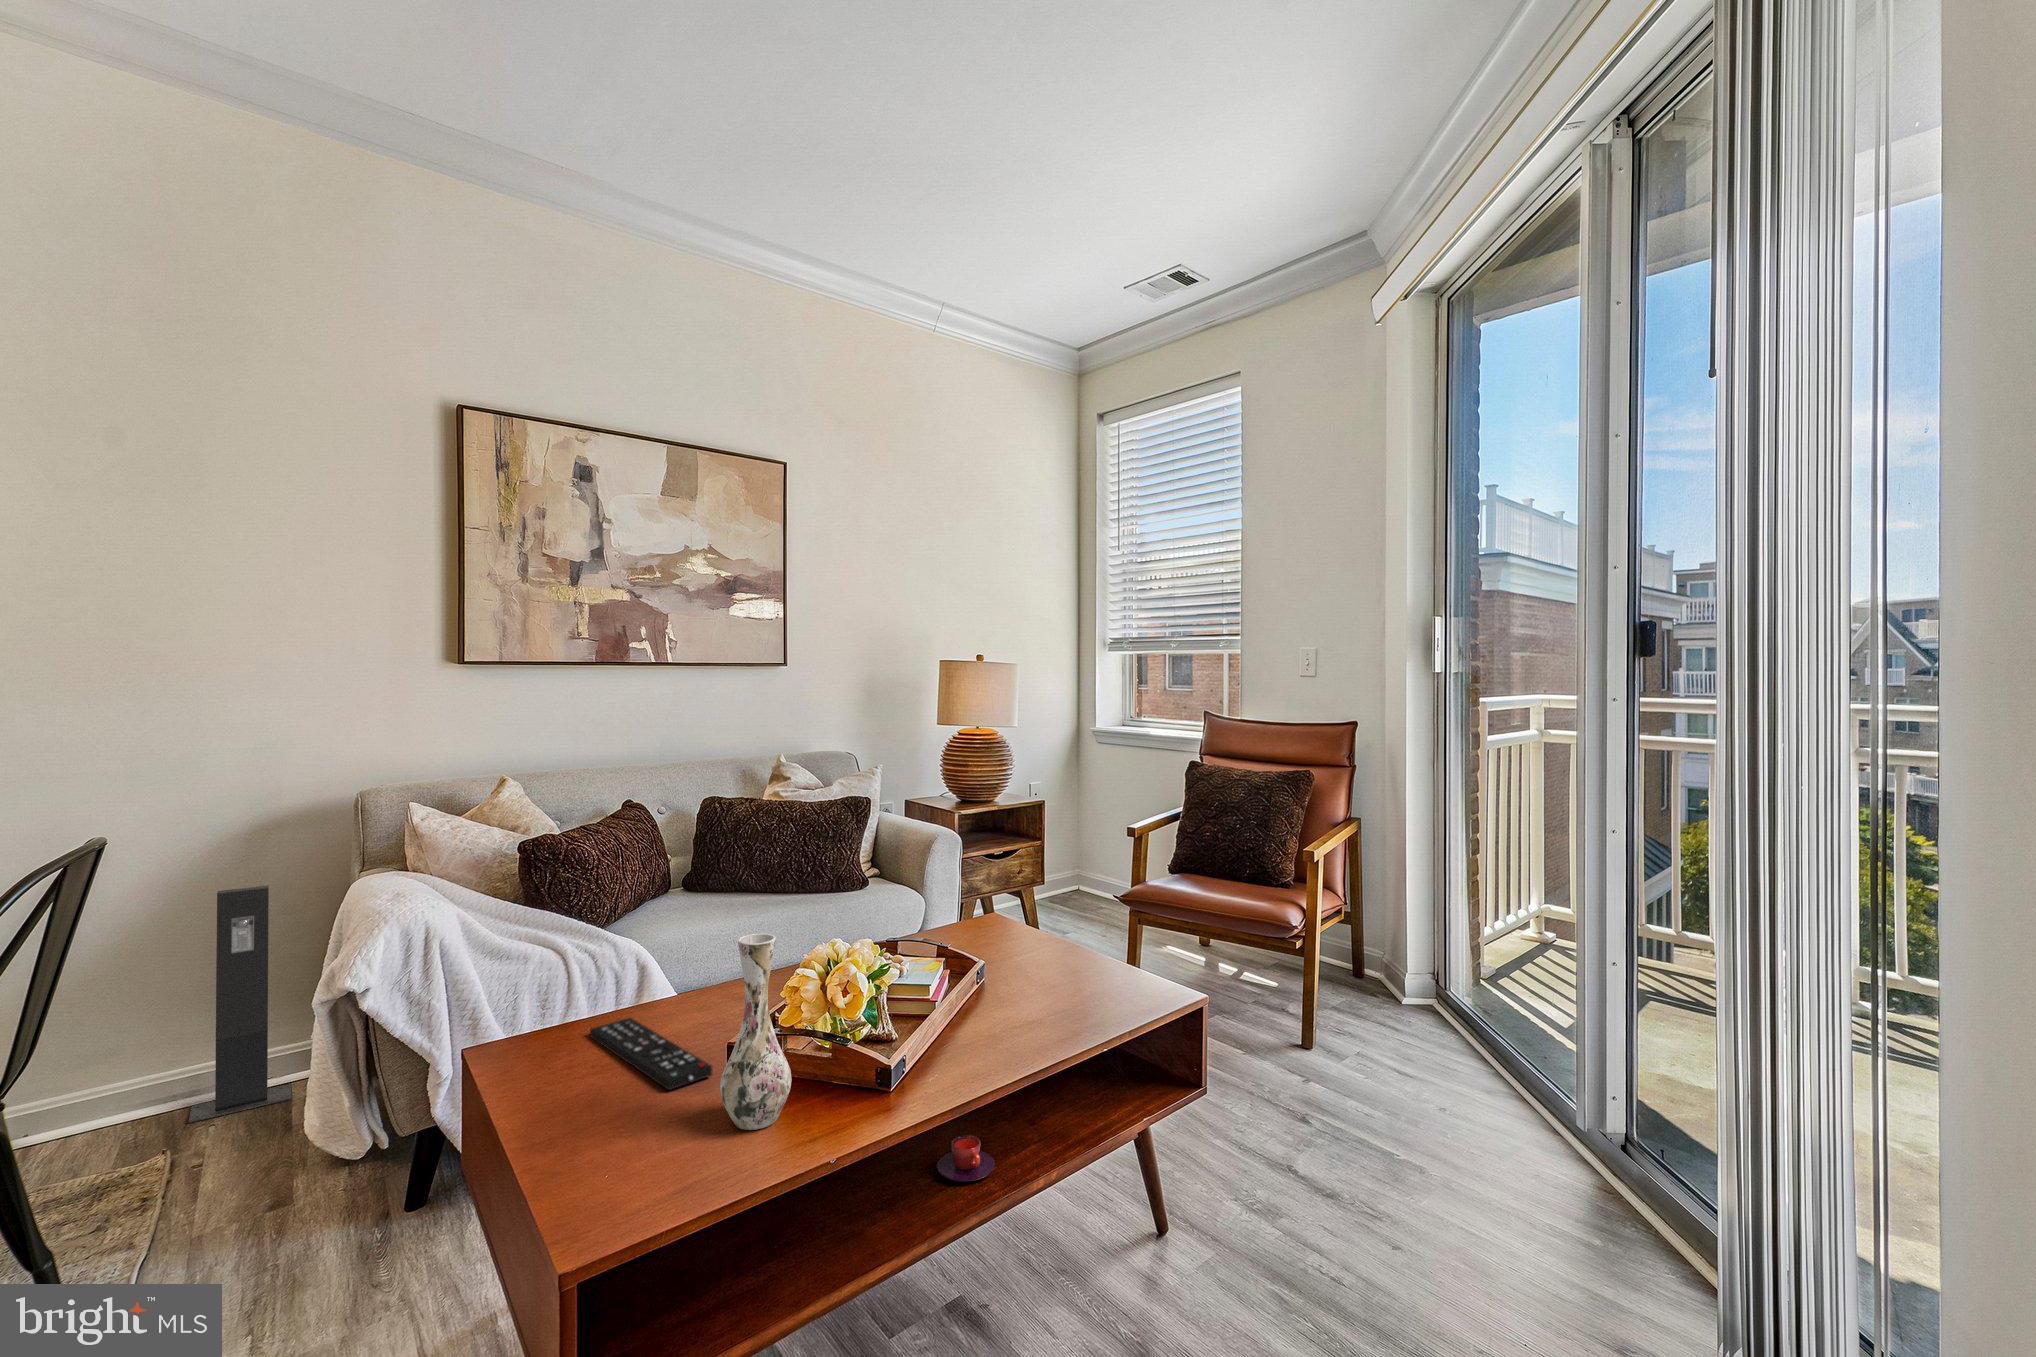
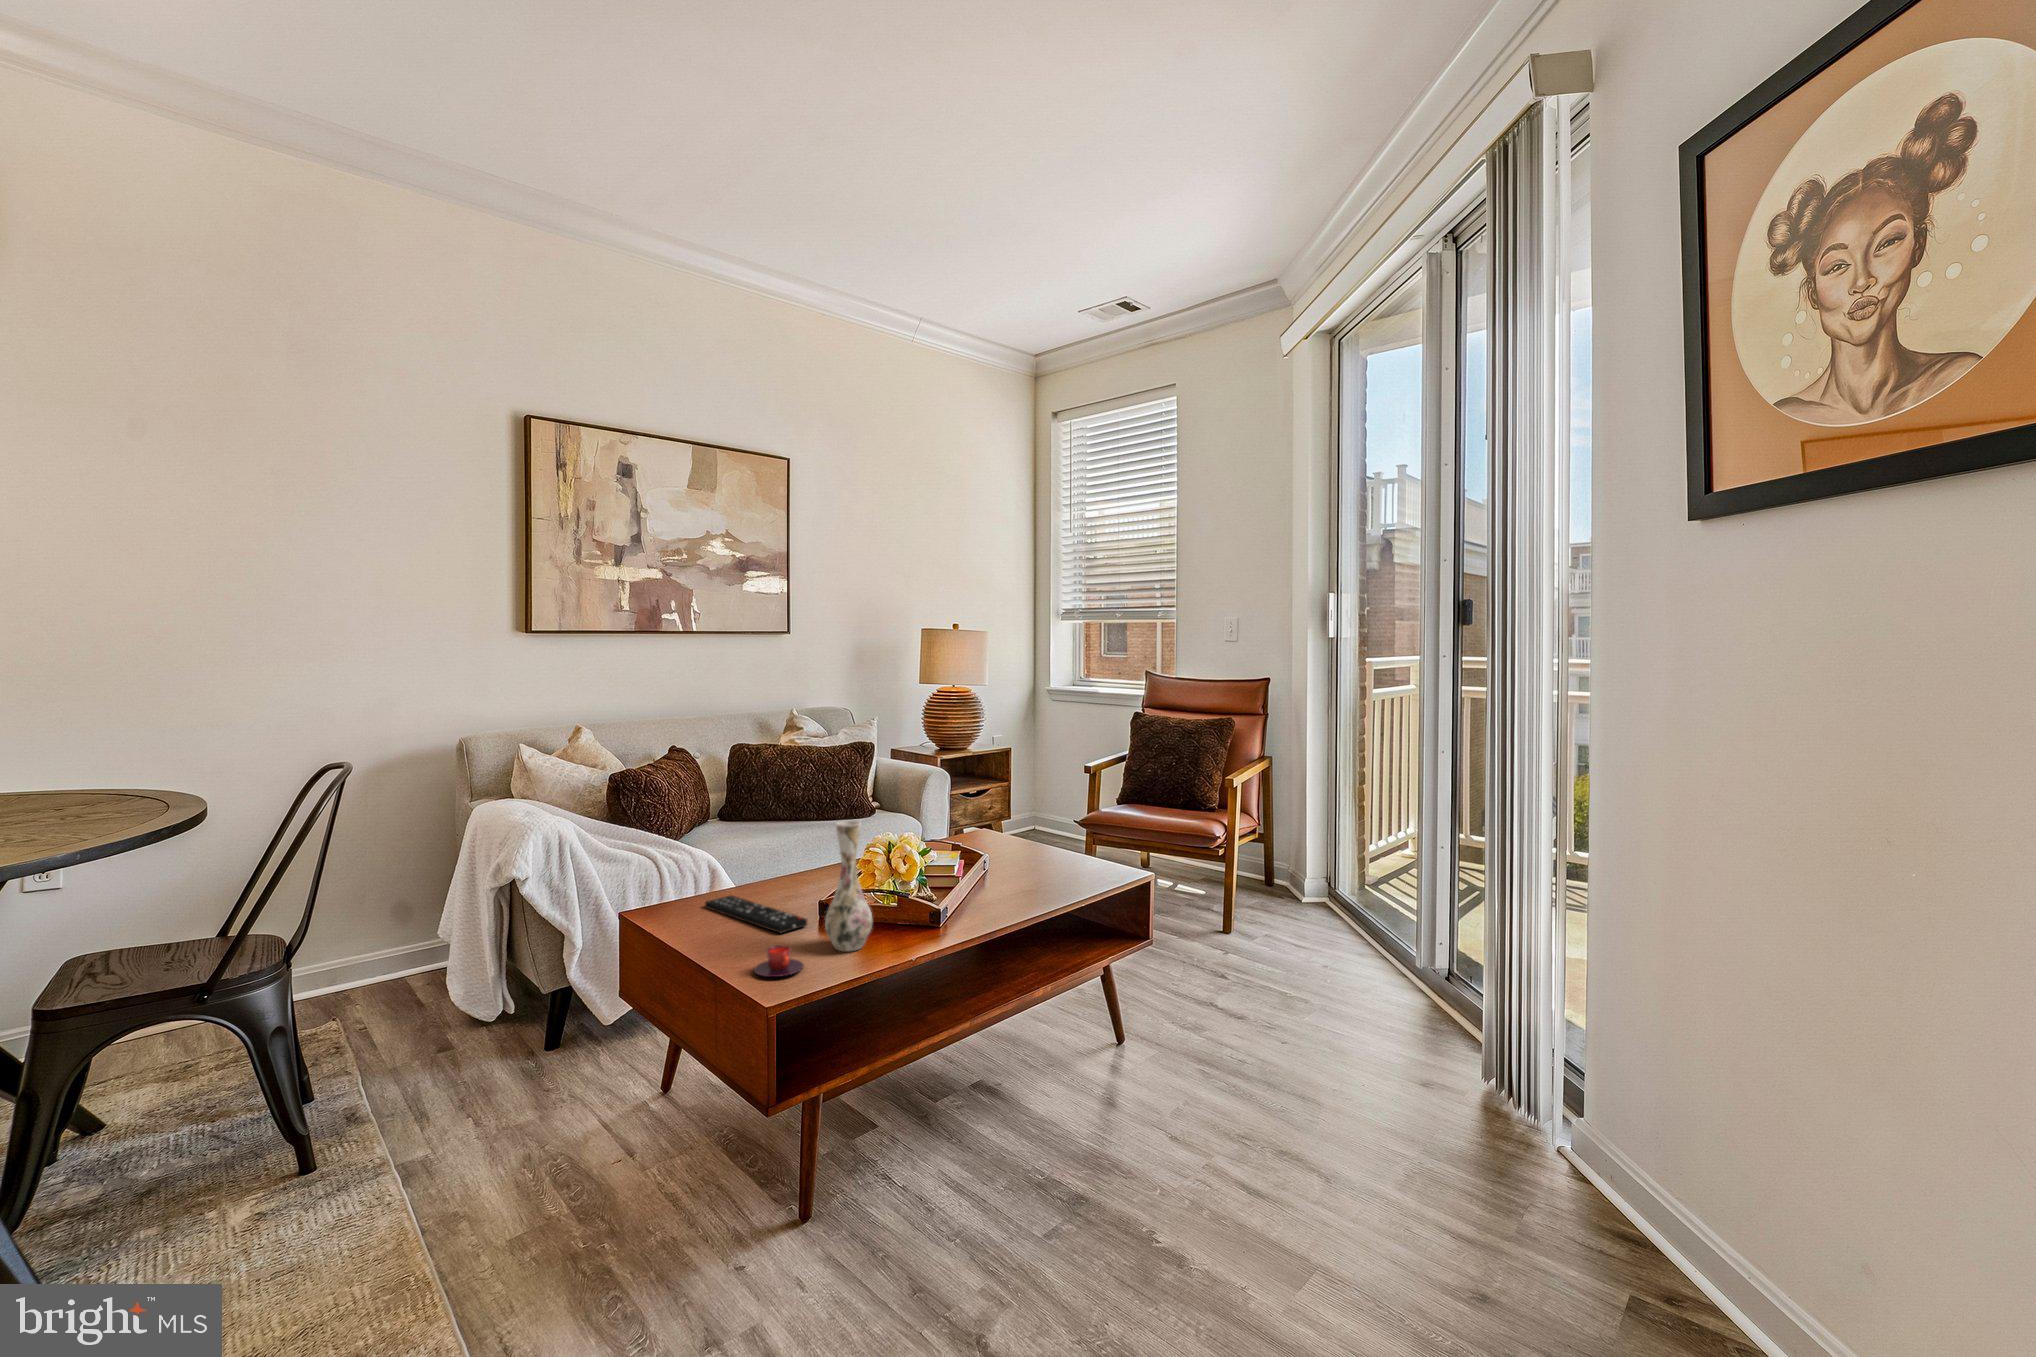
speaker: present [189,885,291,1123] -> none [334,816,415,1005]
teacup: present [937,1135,995,1182] -> present [754,945,804,977]

